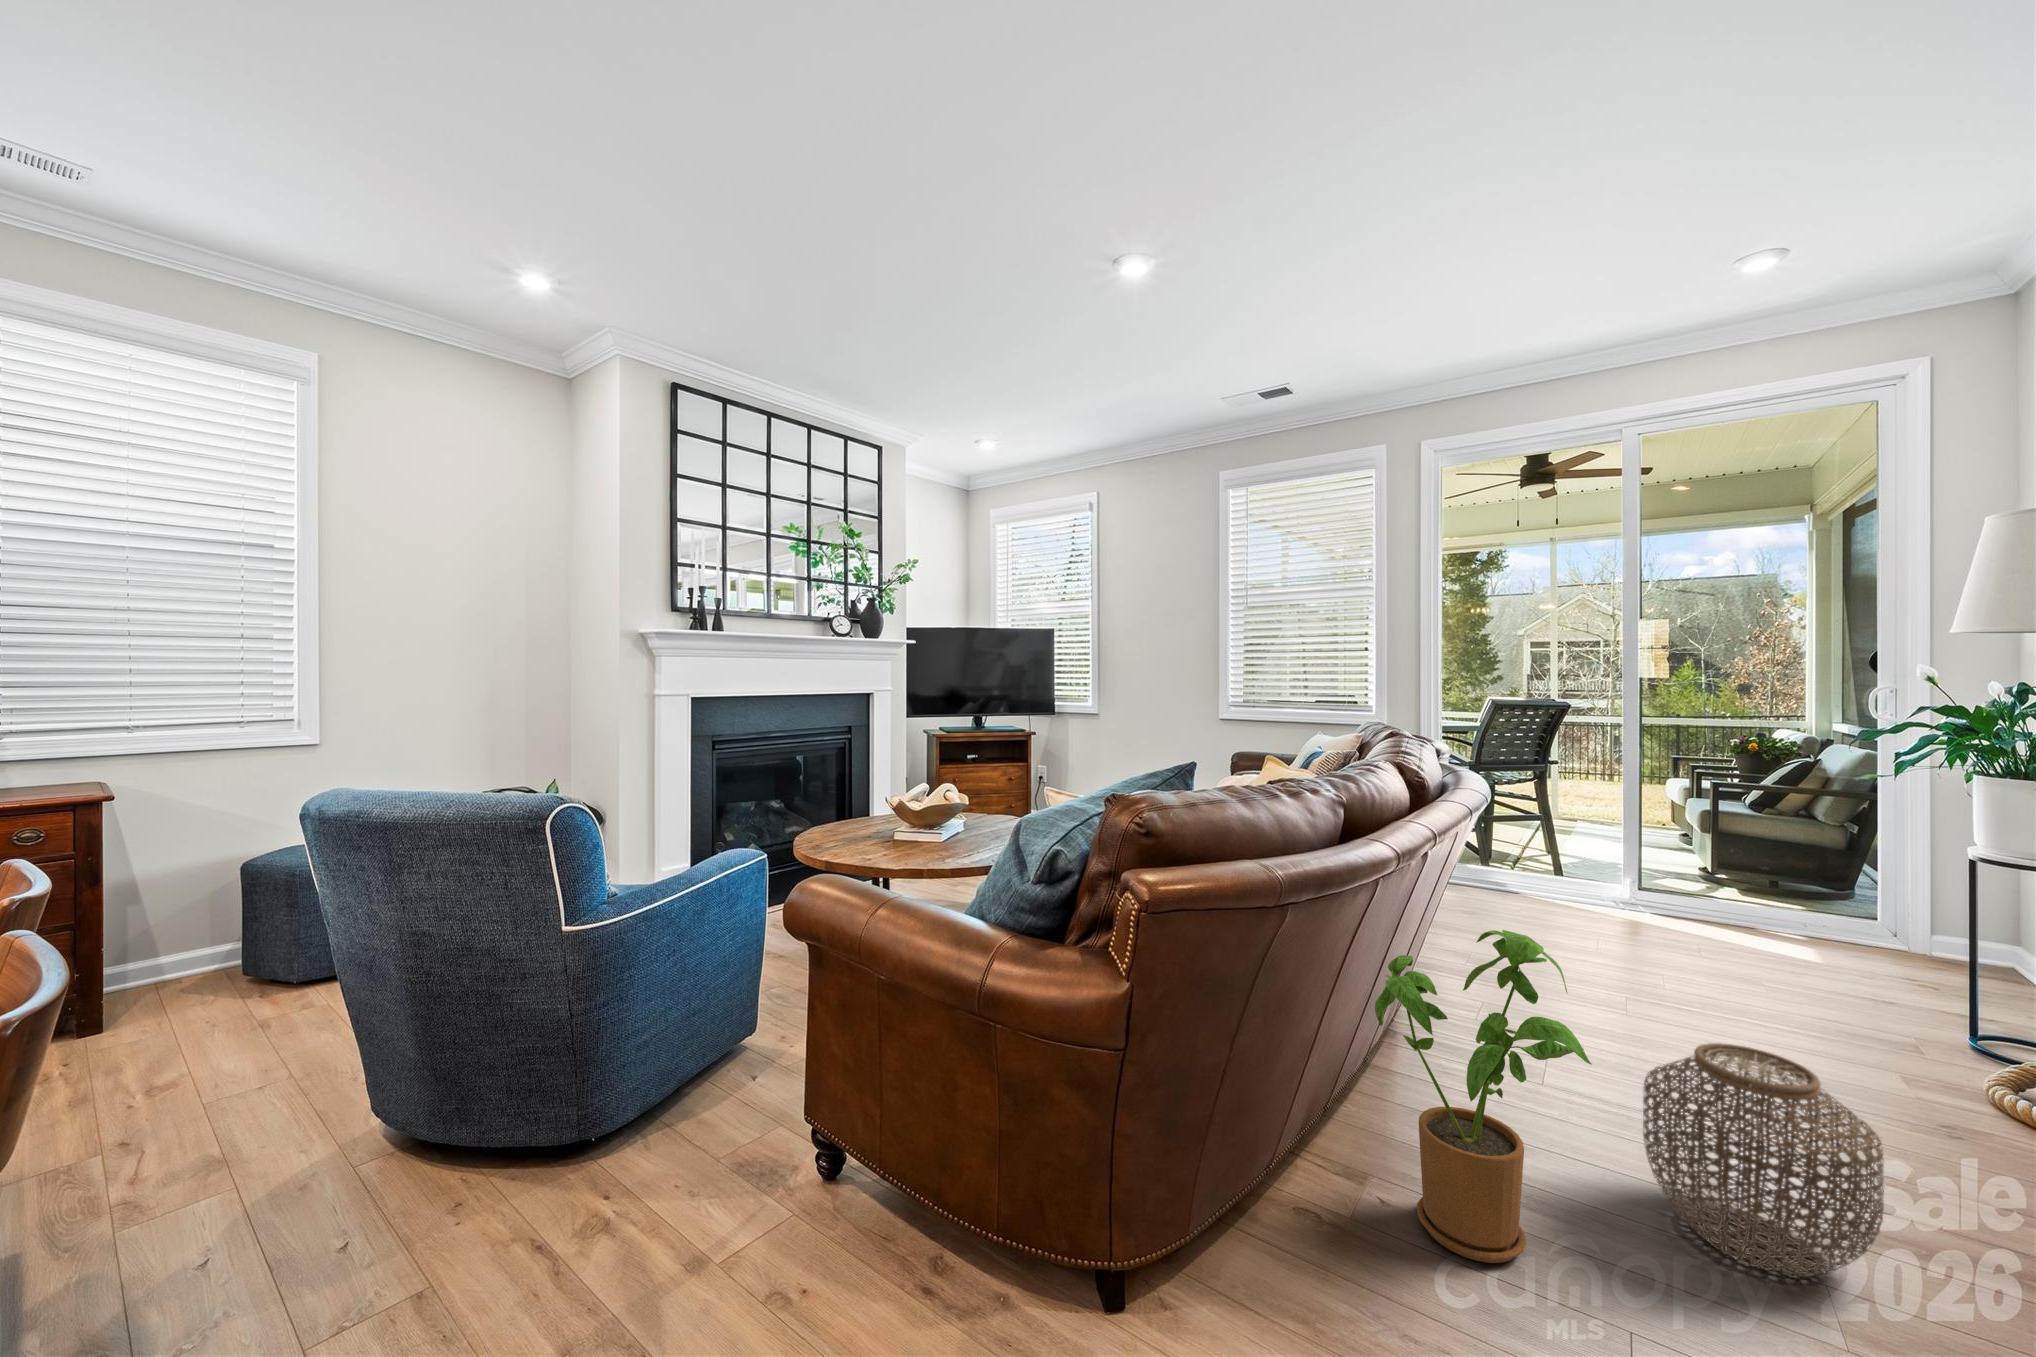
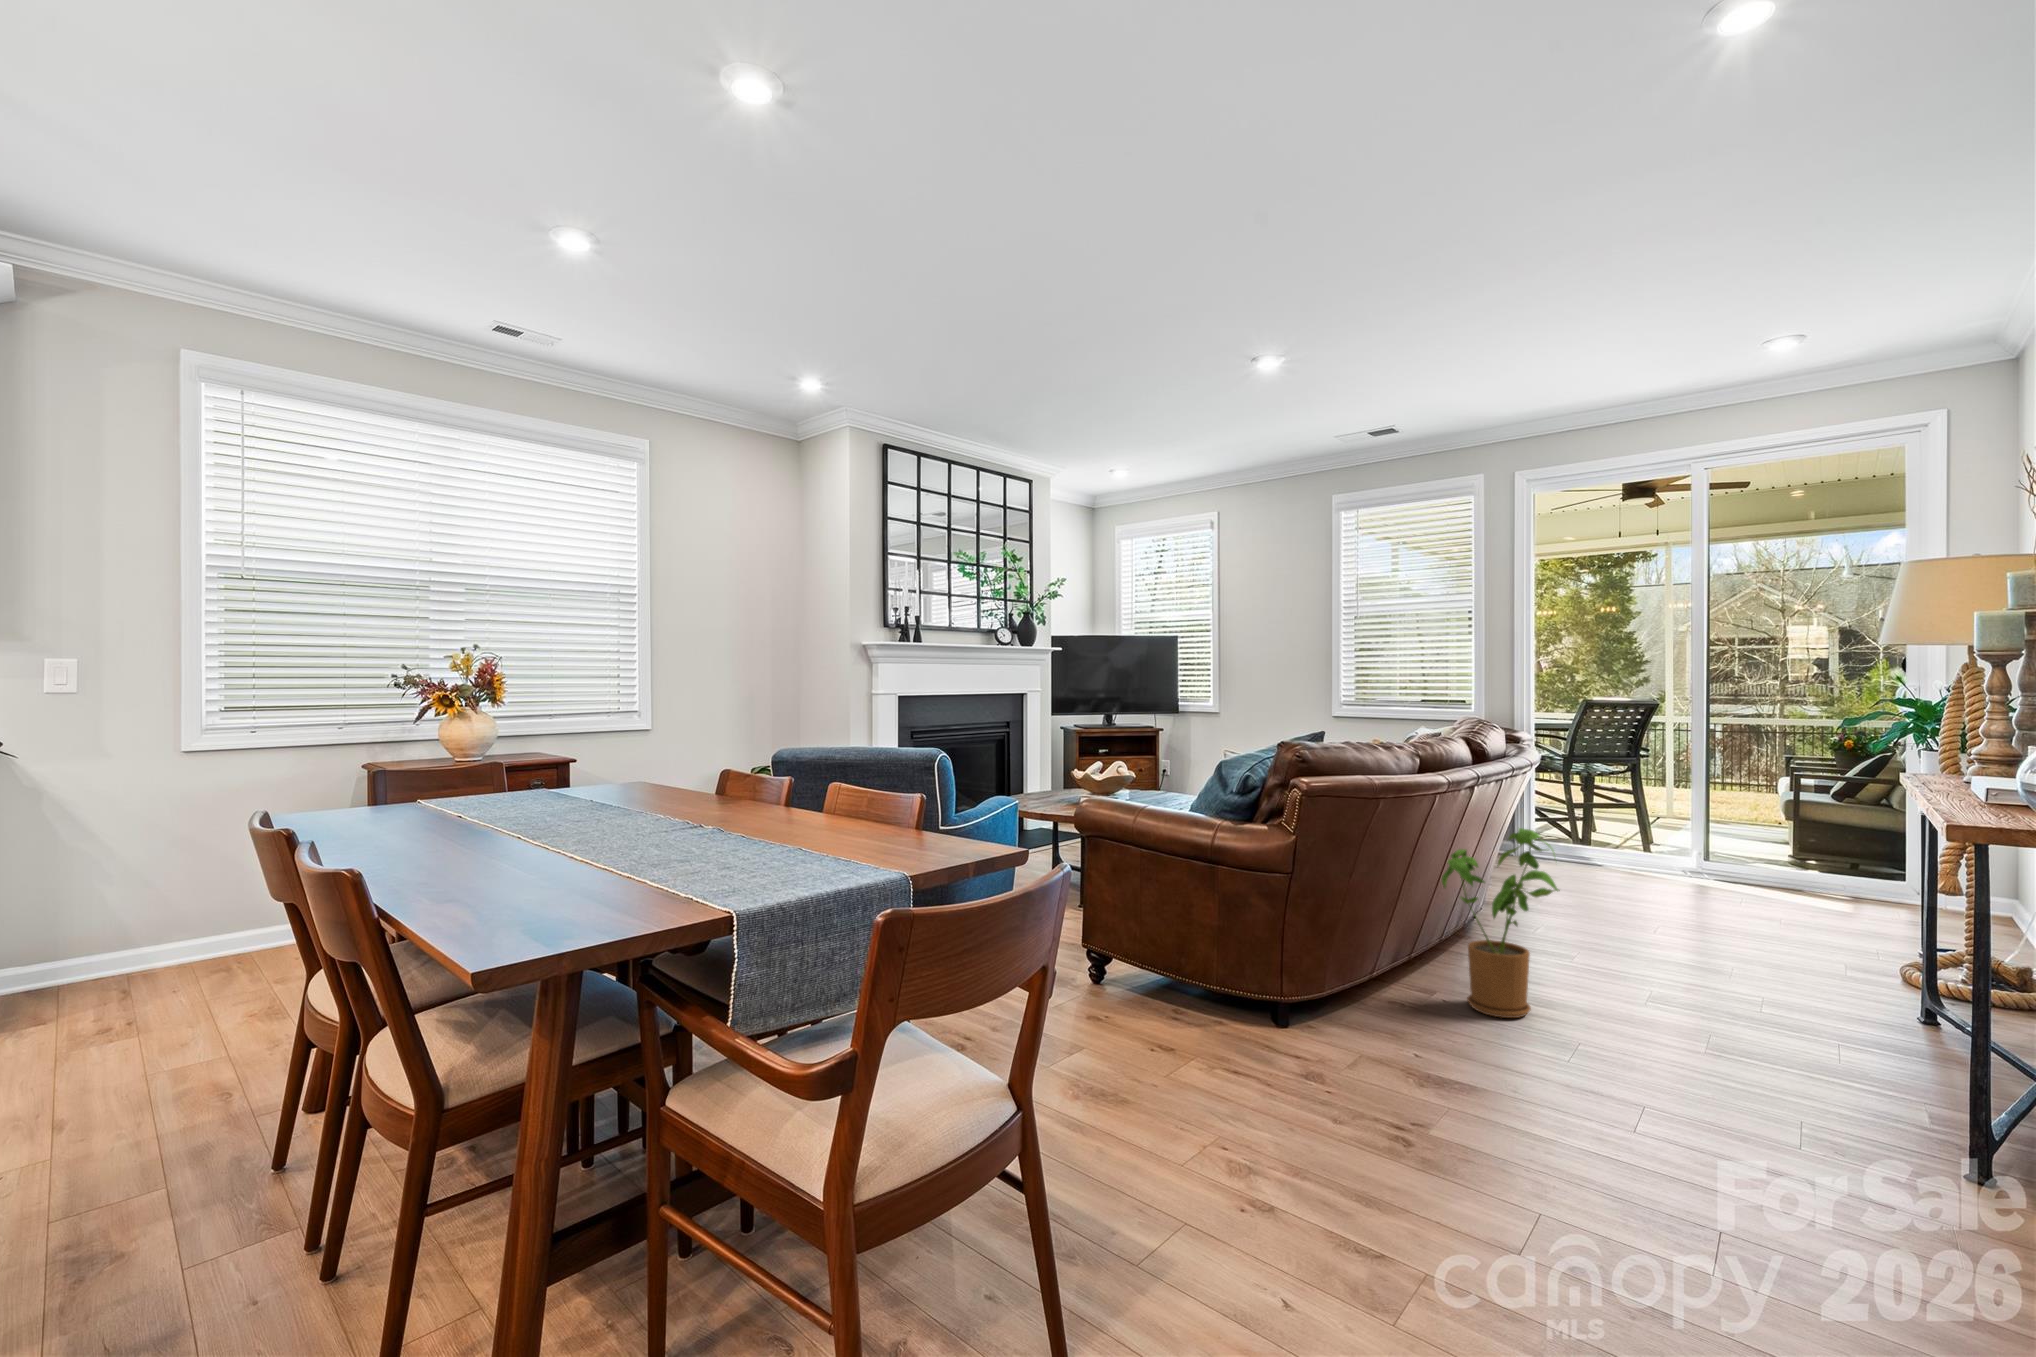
woven basket: present [1643,1043,1884,1277] -> none [1612,901,1742,1026]

